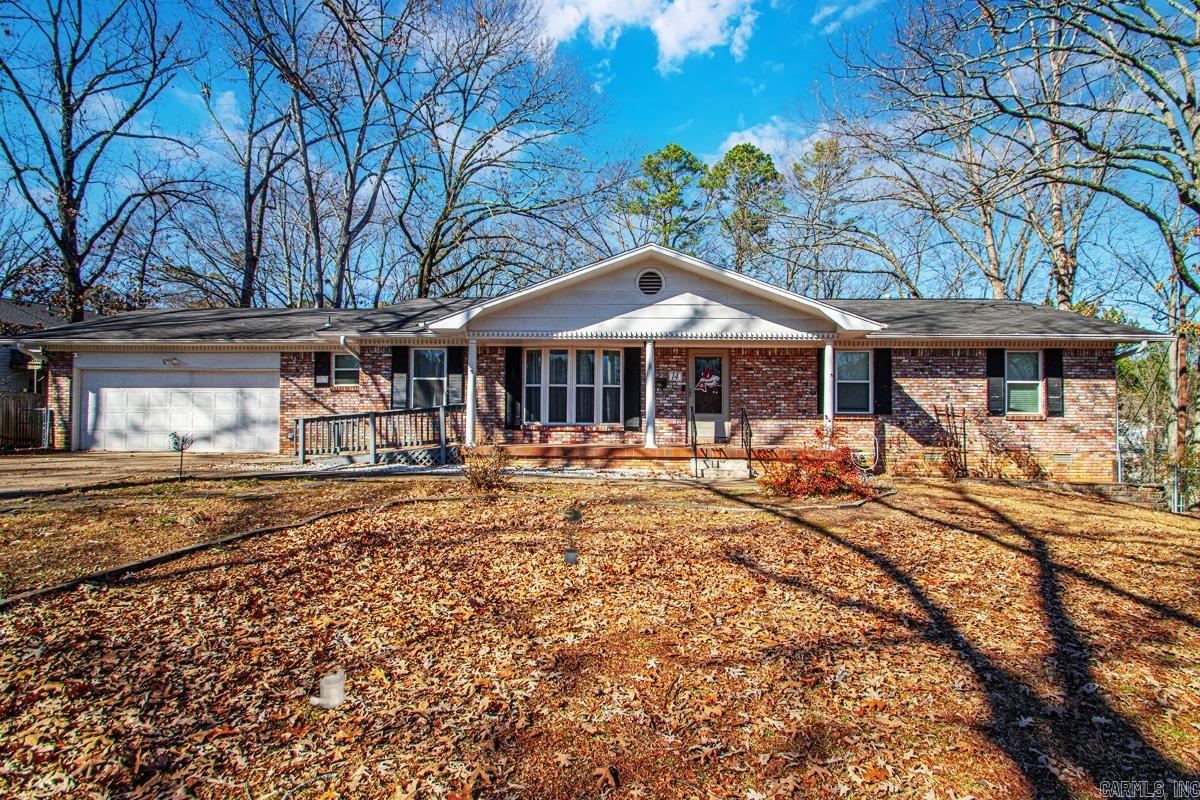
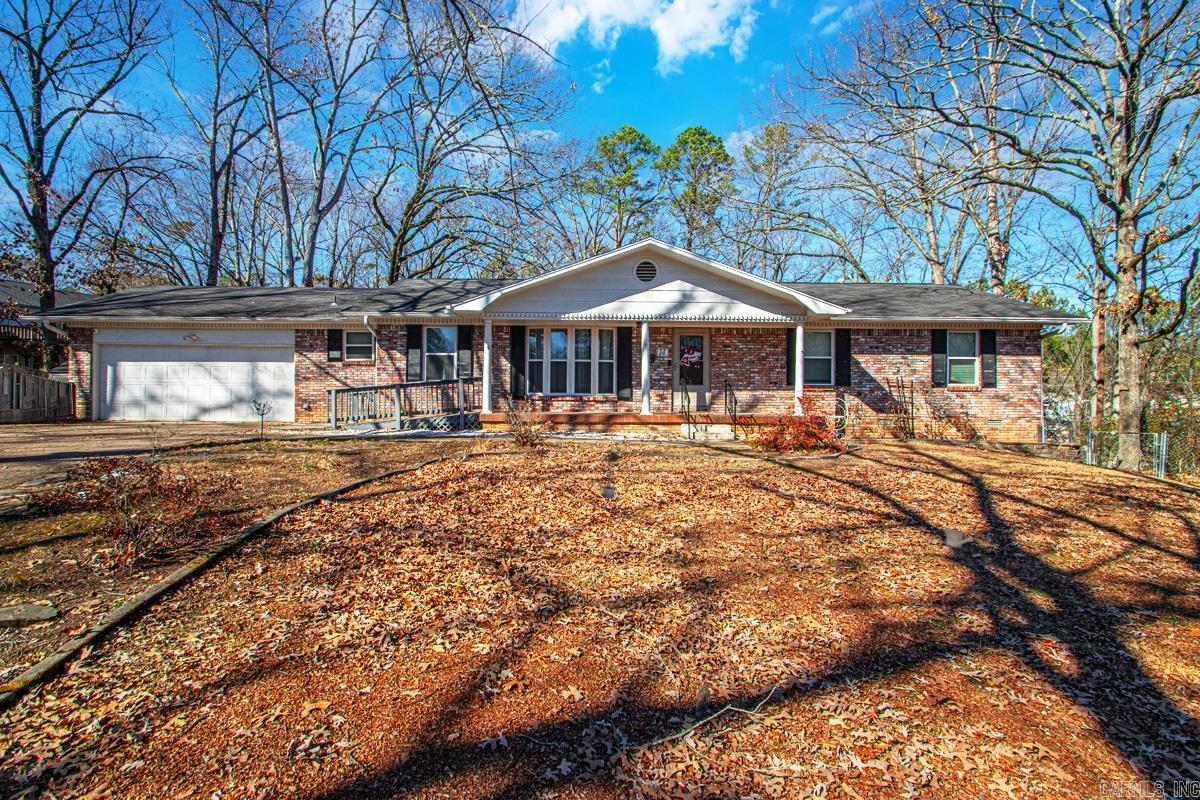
watering can: present [310,669,345,708] -> present [945,528,973,548]

